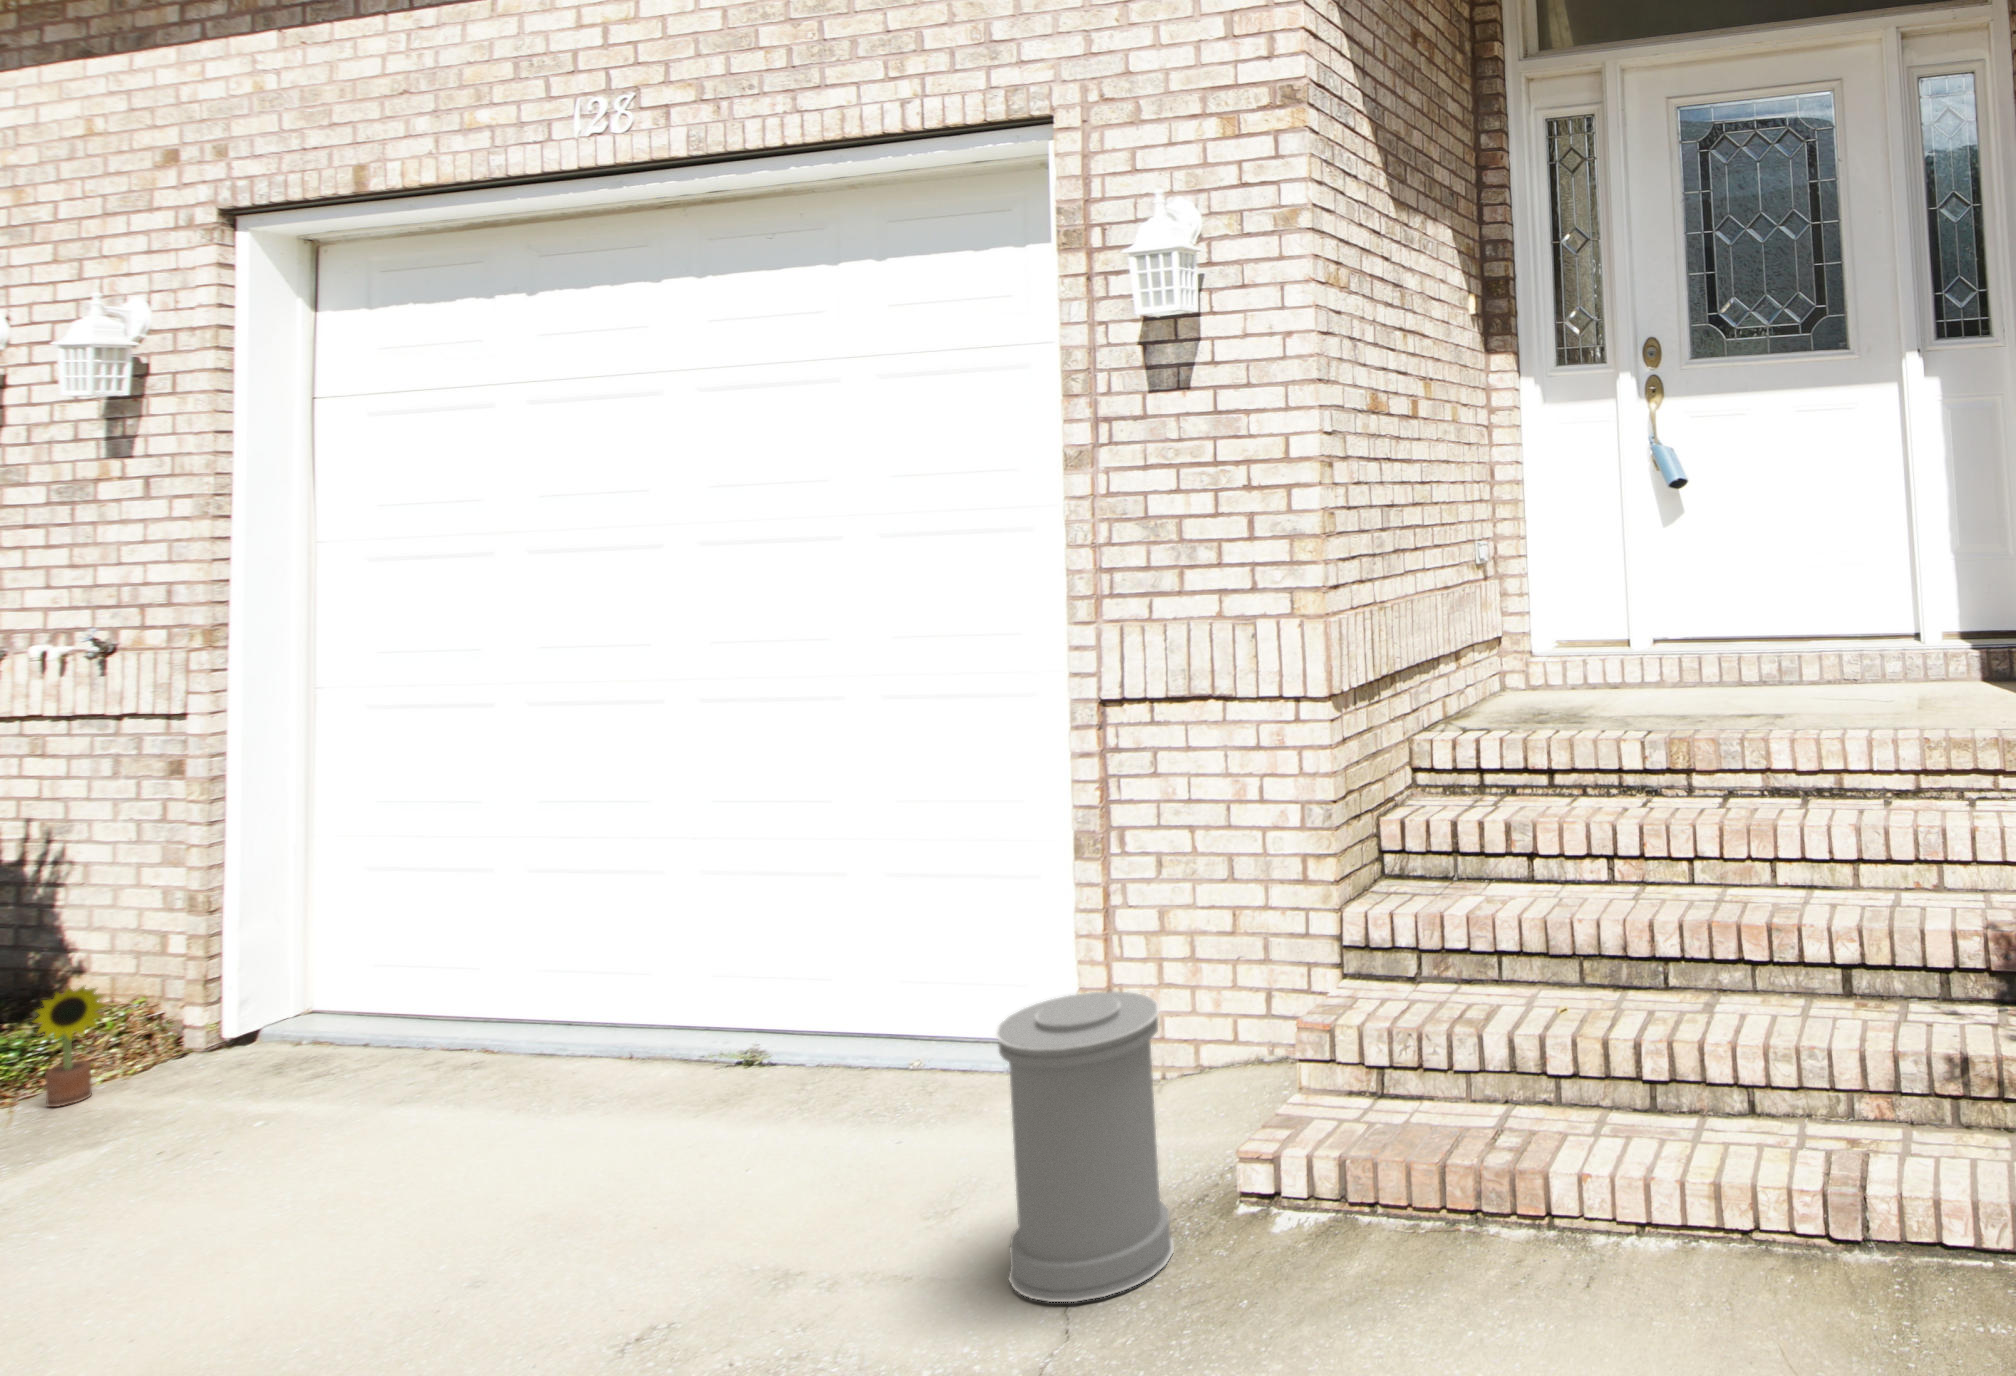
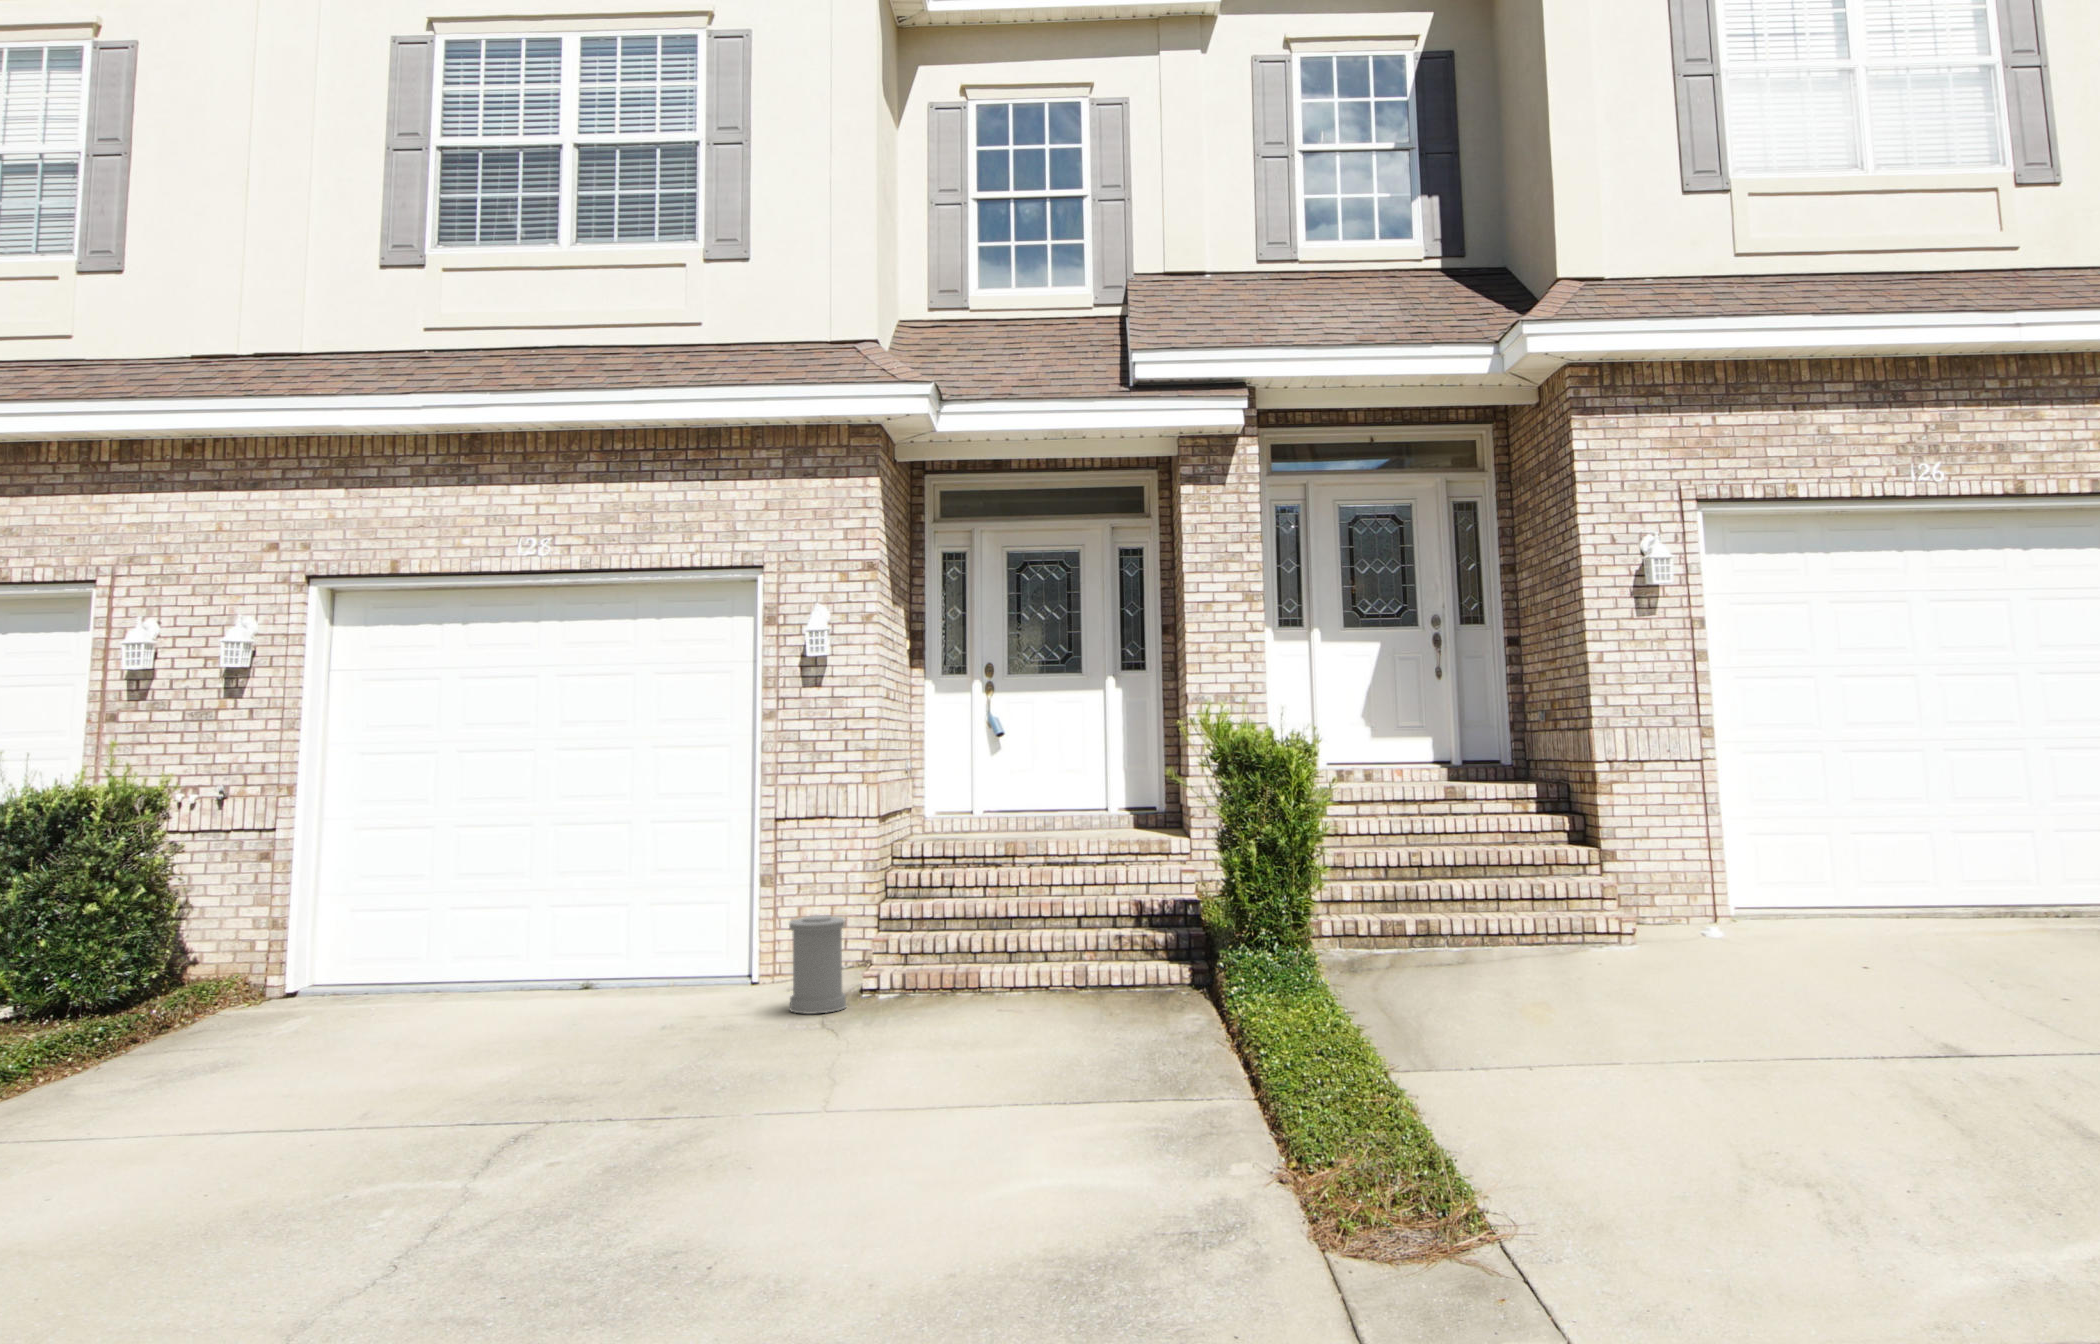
decorative plant: present [32,986,106,1107] -> none [244,950,277,1009]

